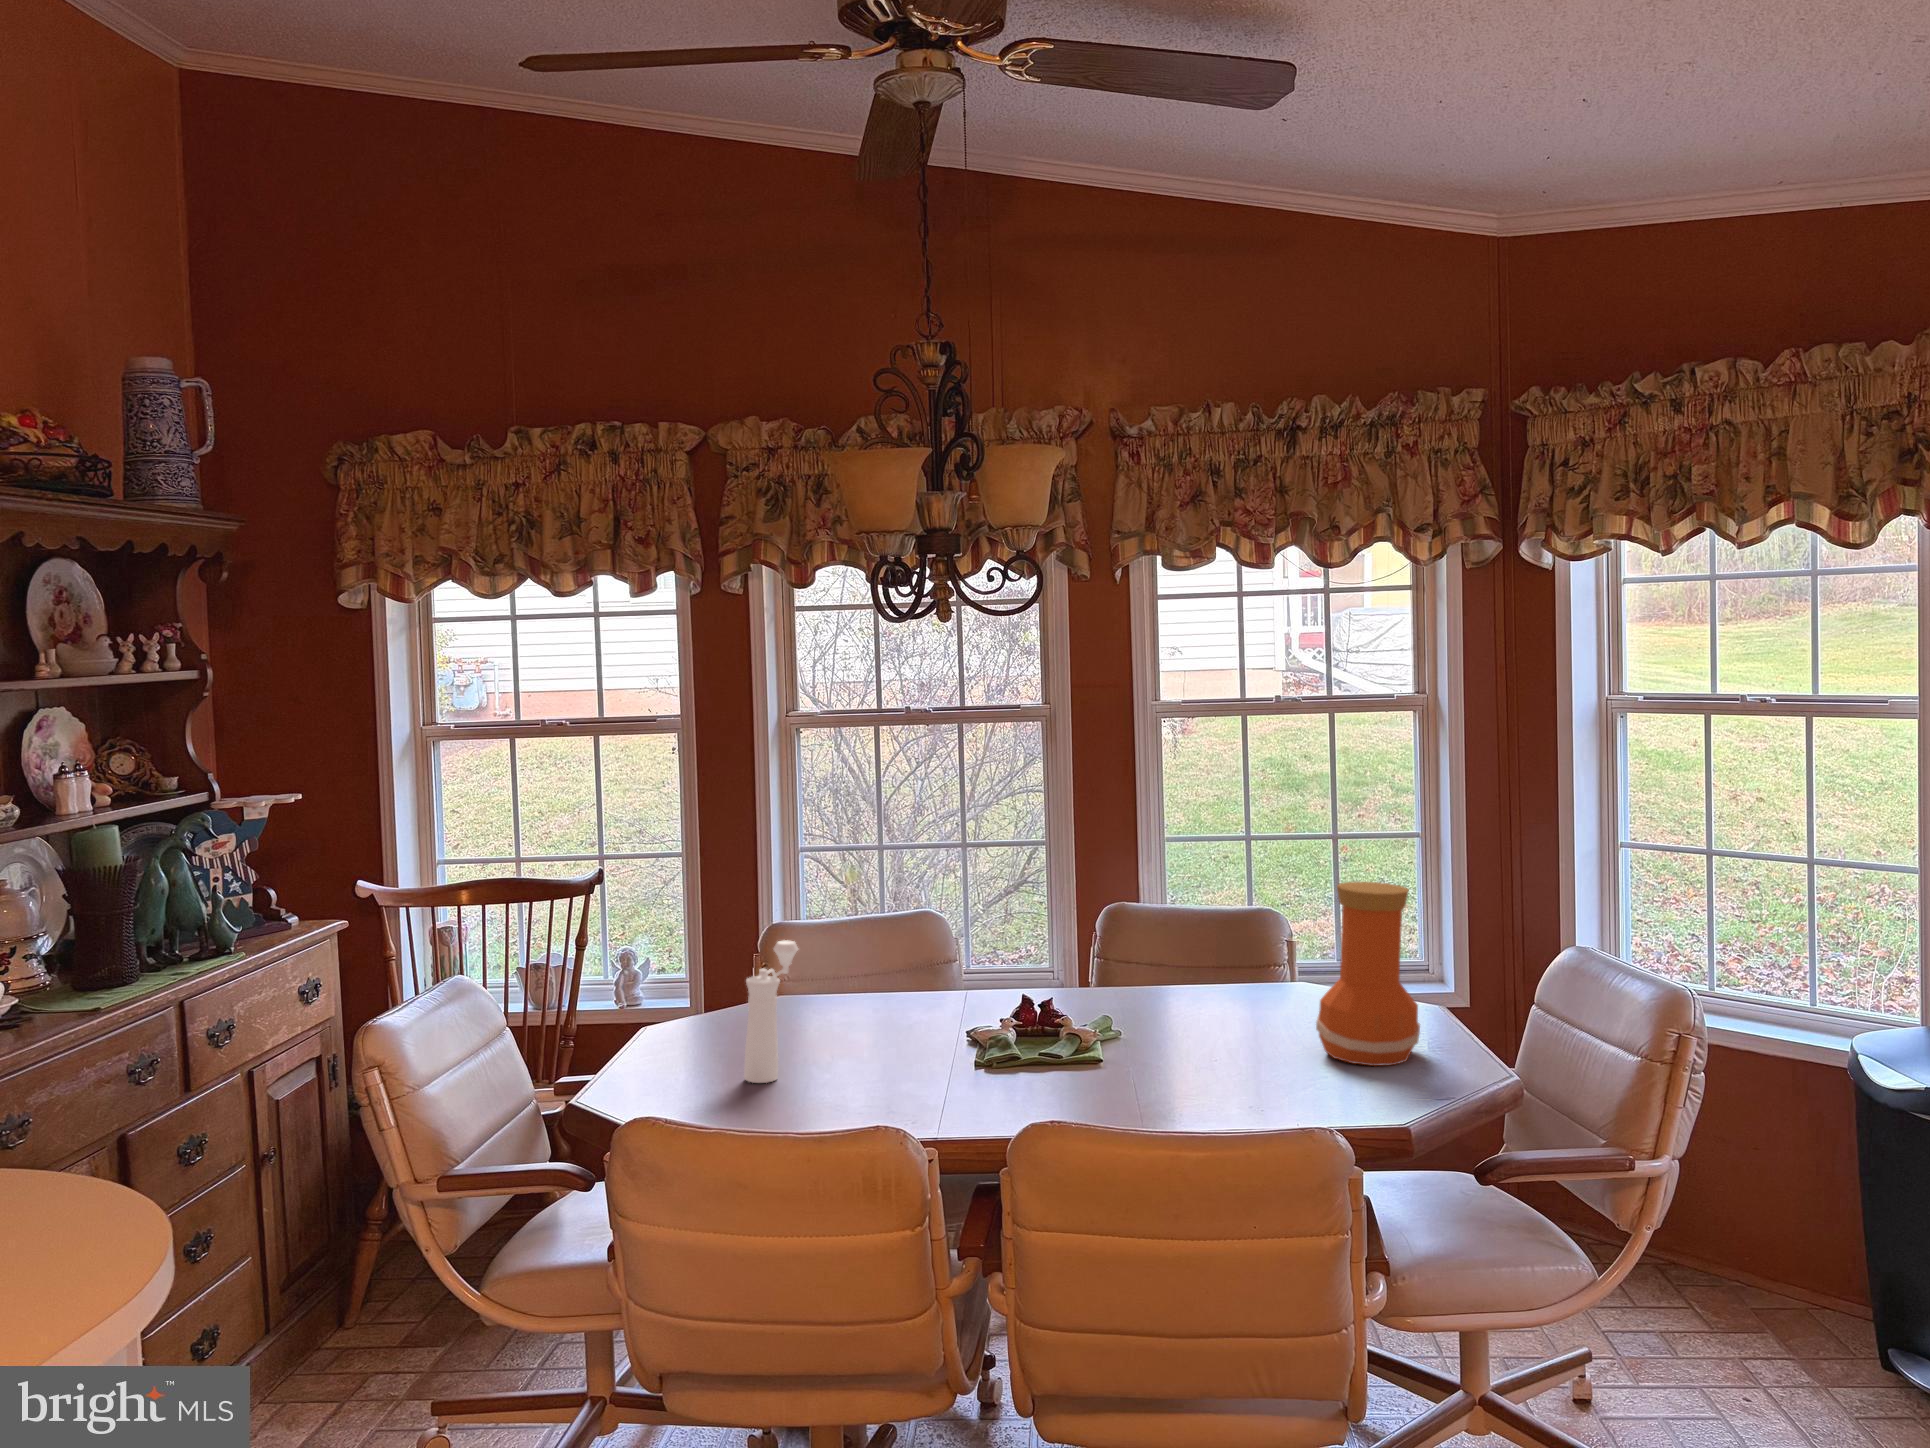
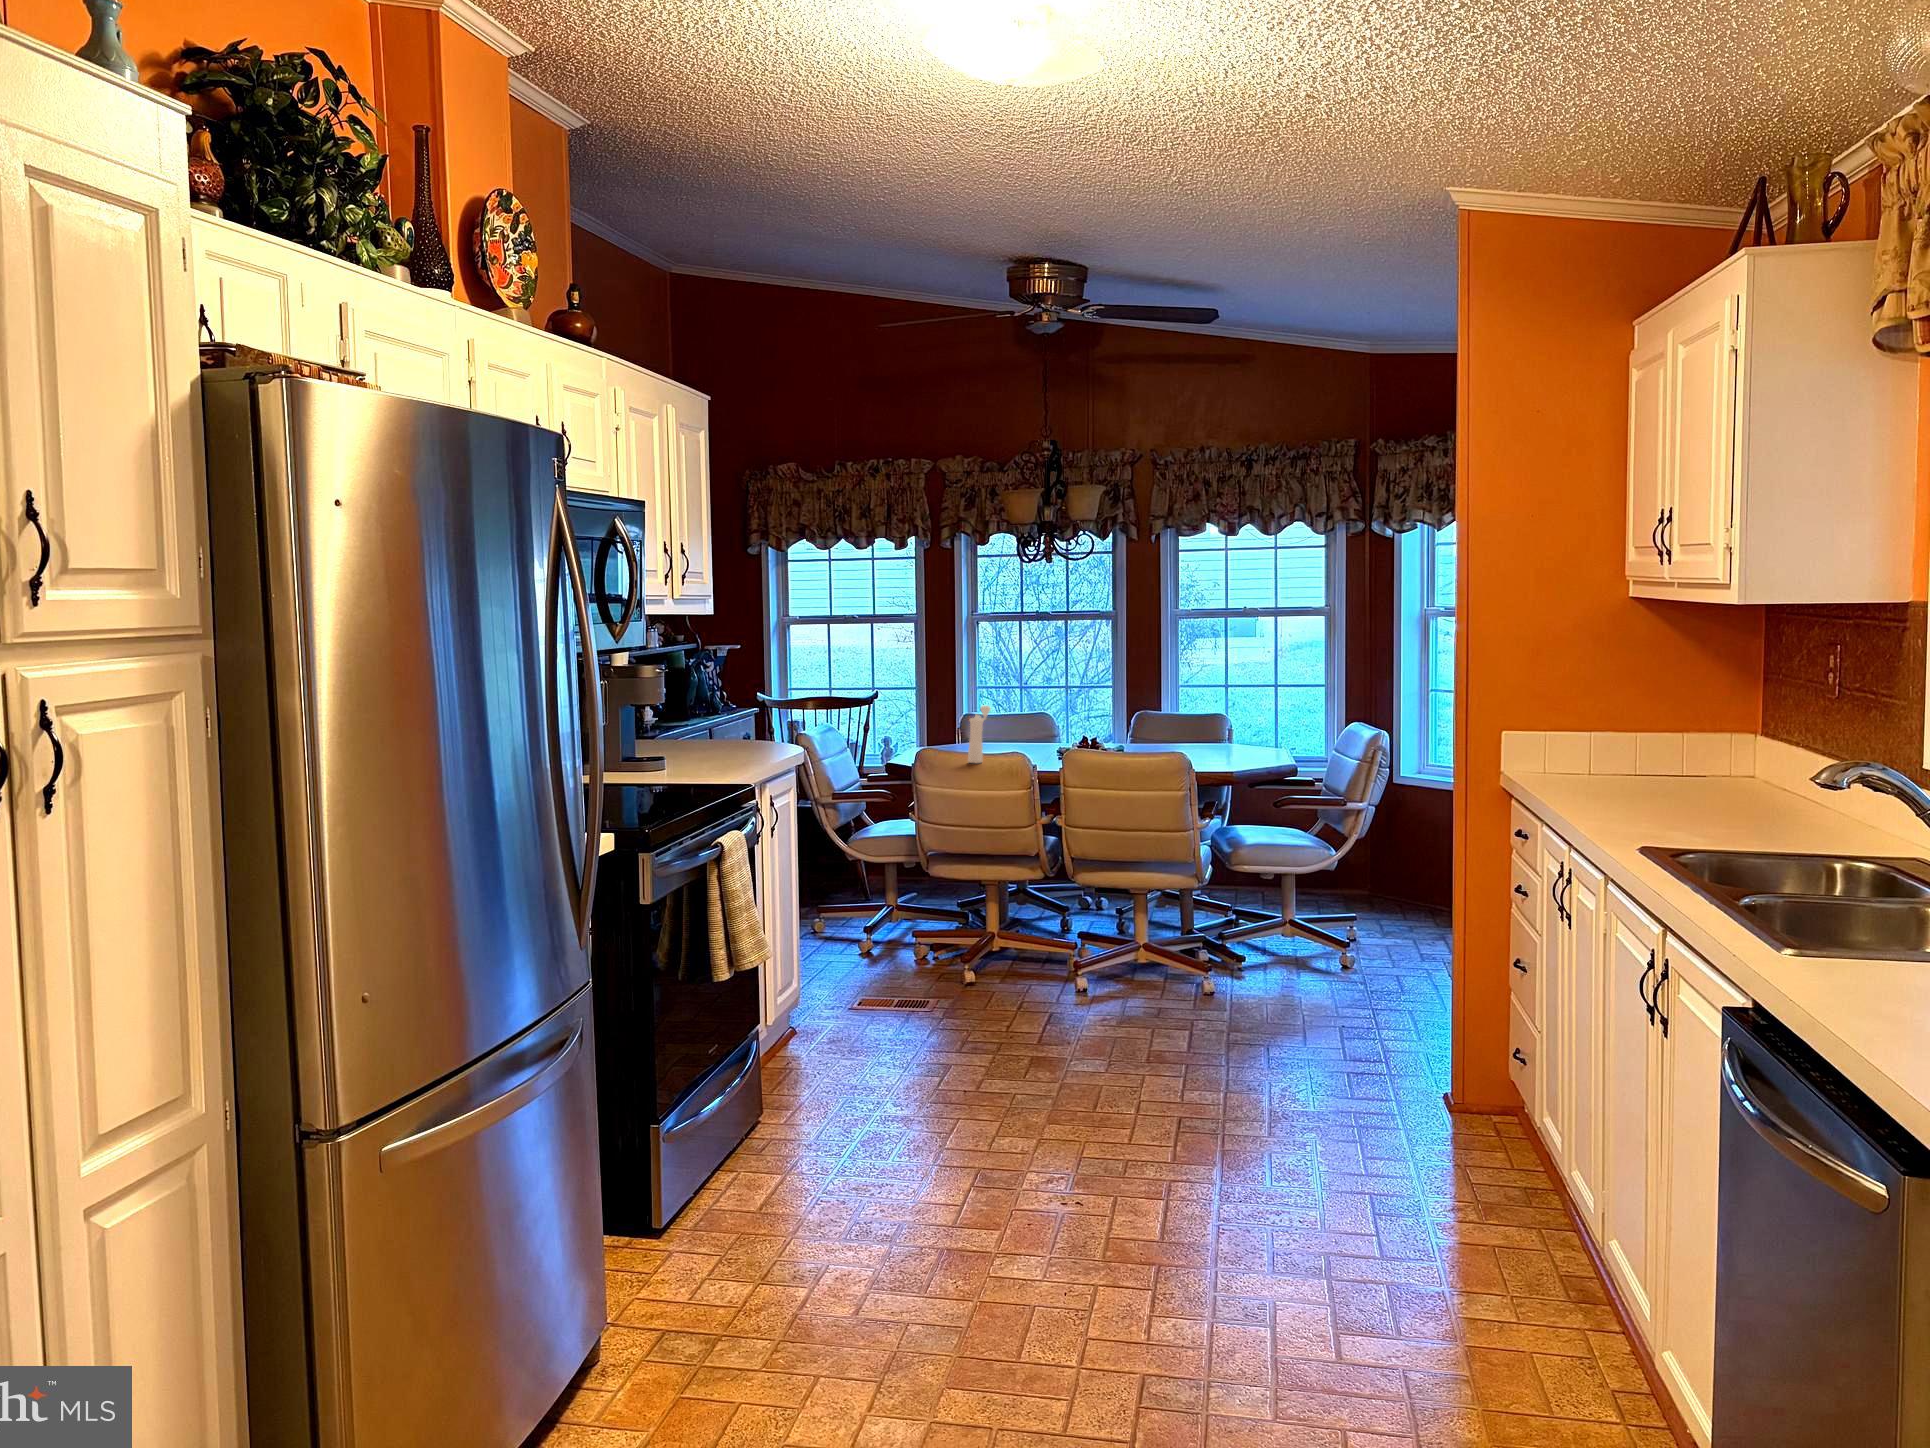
vase: present [1316,882,1420,1066] -> none [1225,683,1273,763]

